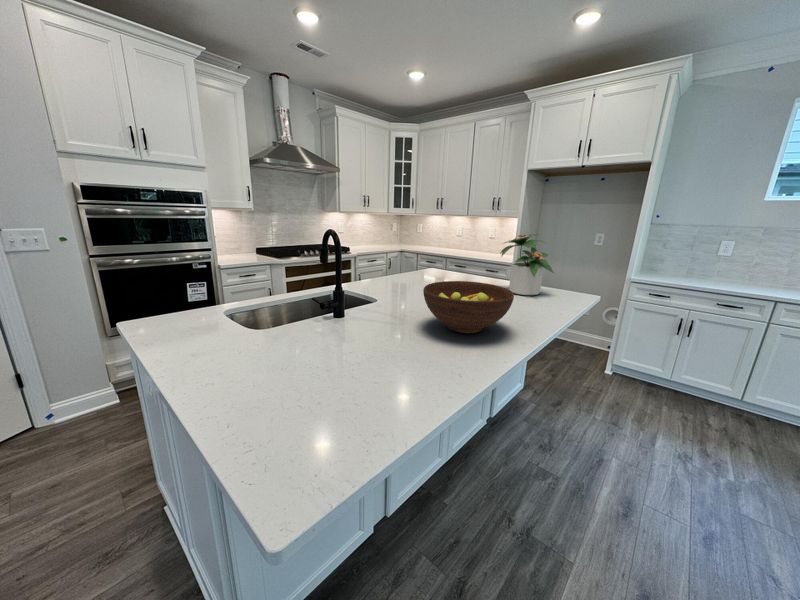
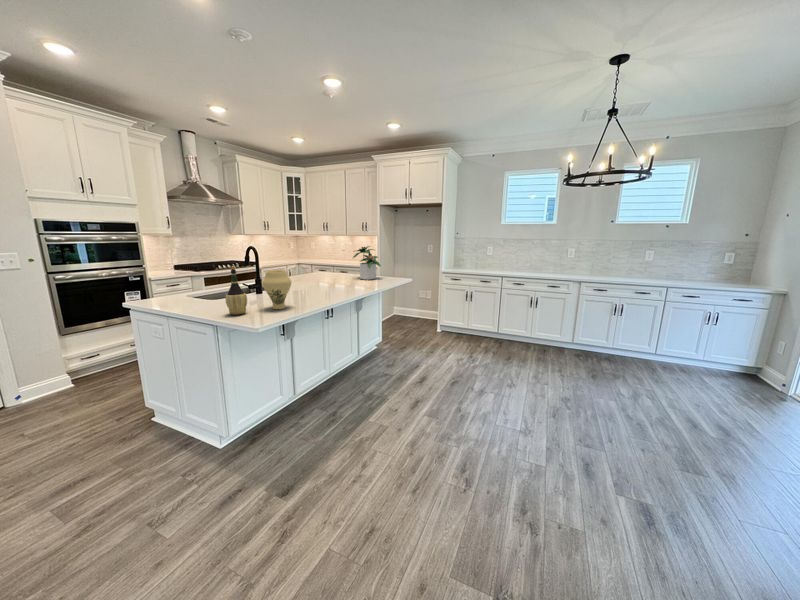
wine bottle: none [246,280,297,400] -> present [225,266,247,315]
fruit bowl: present [423,281,514,333] -> none [304,271,348,294]
vase: none [335,289,403,387] -> present [262,270,291,309]

